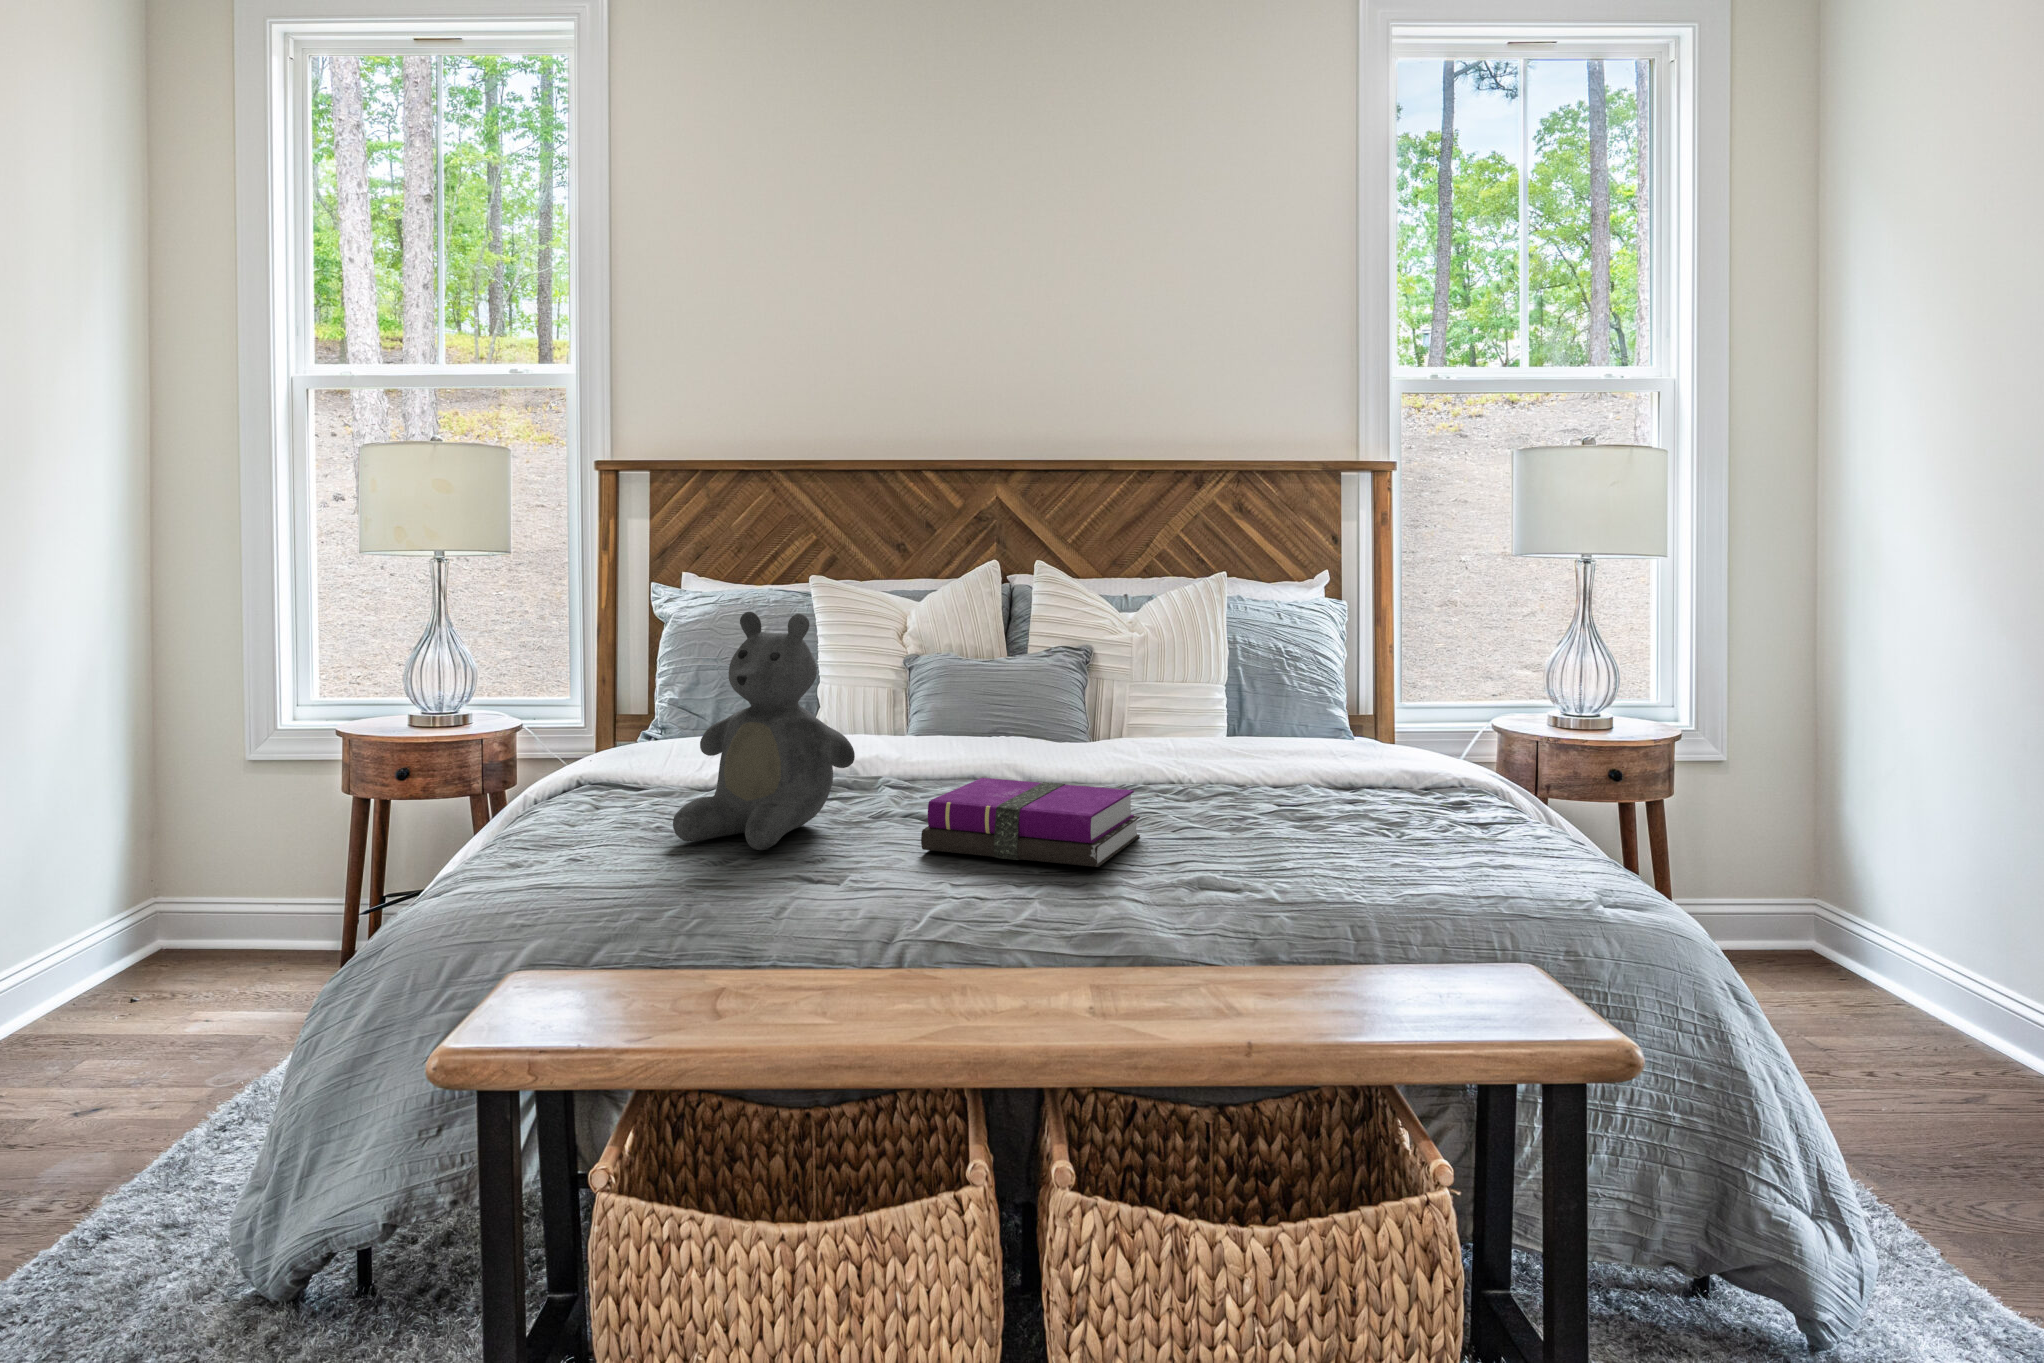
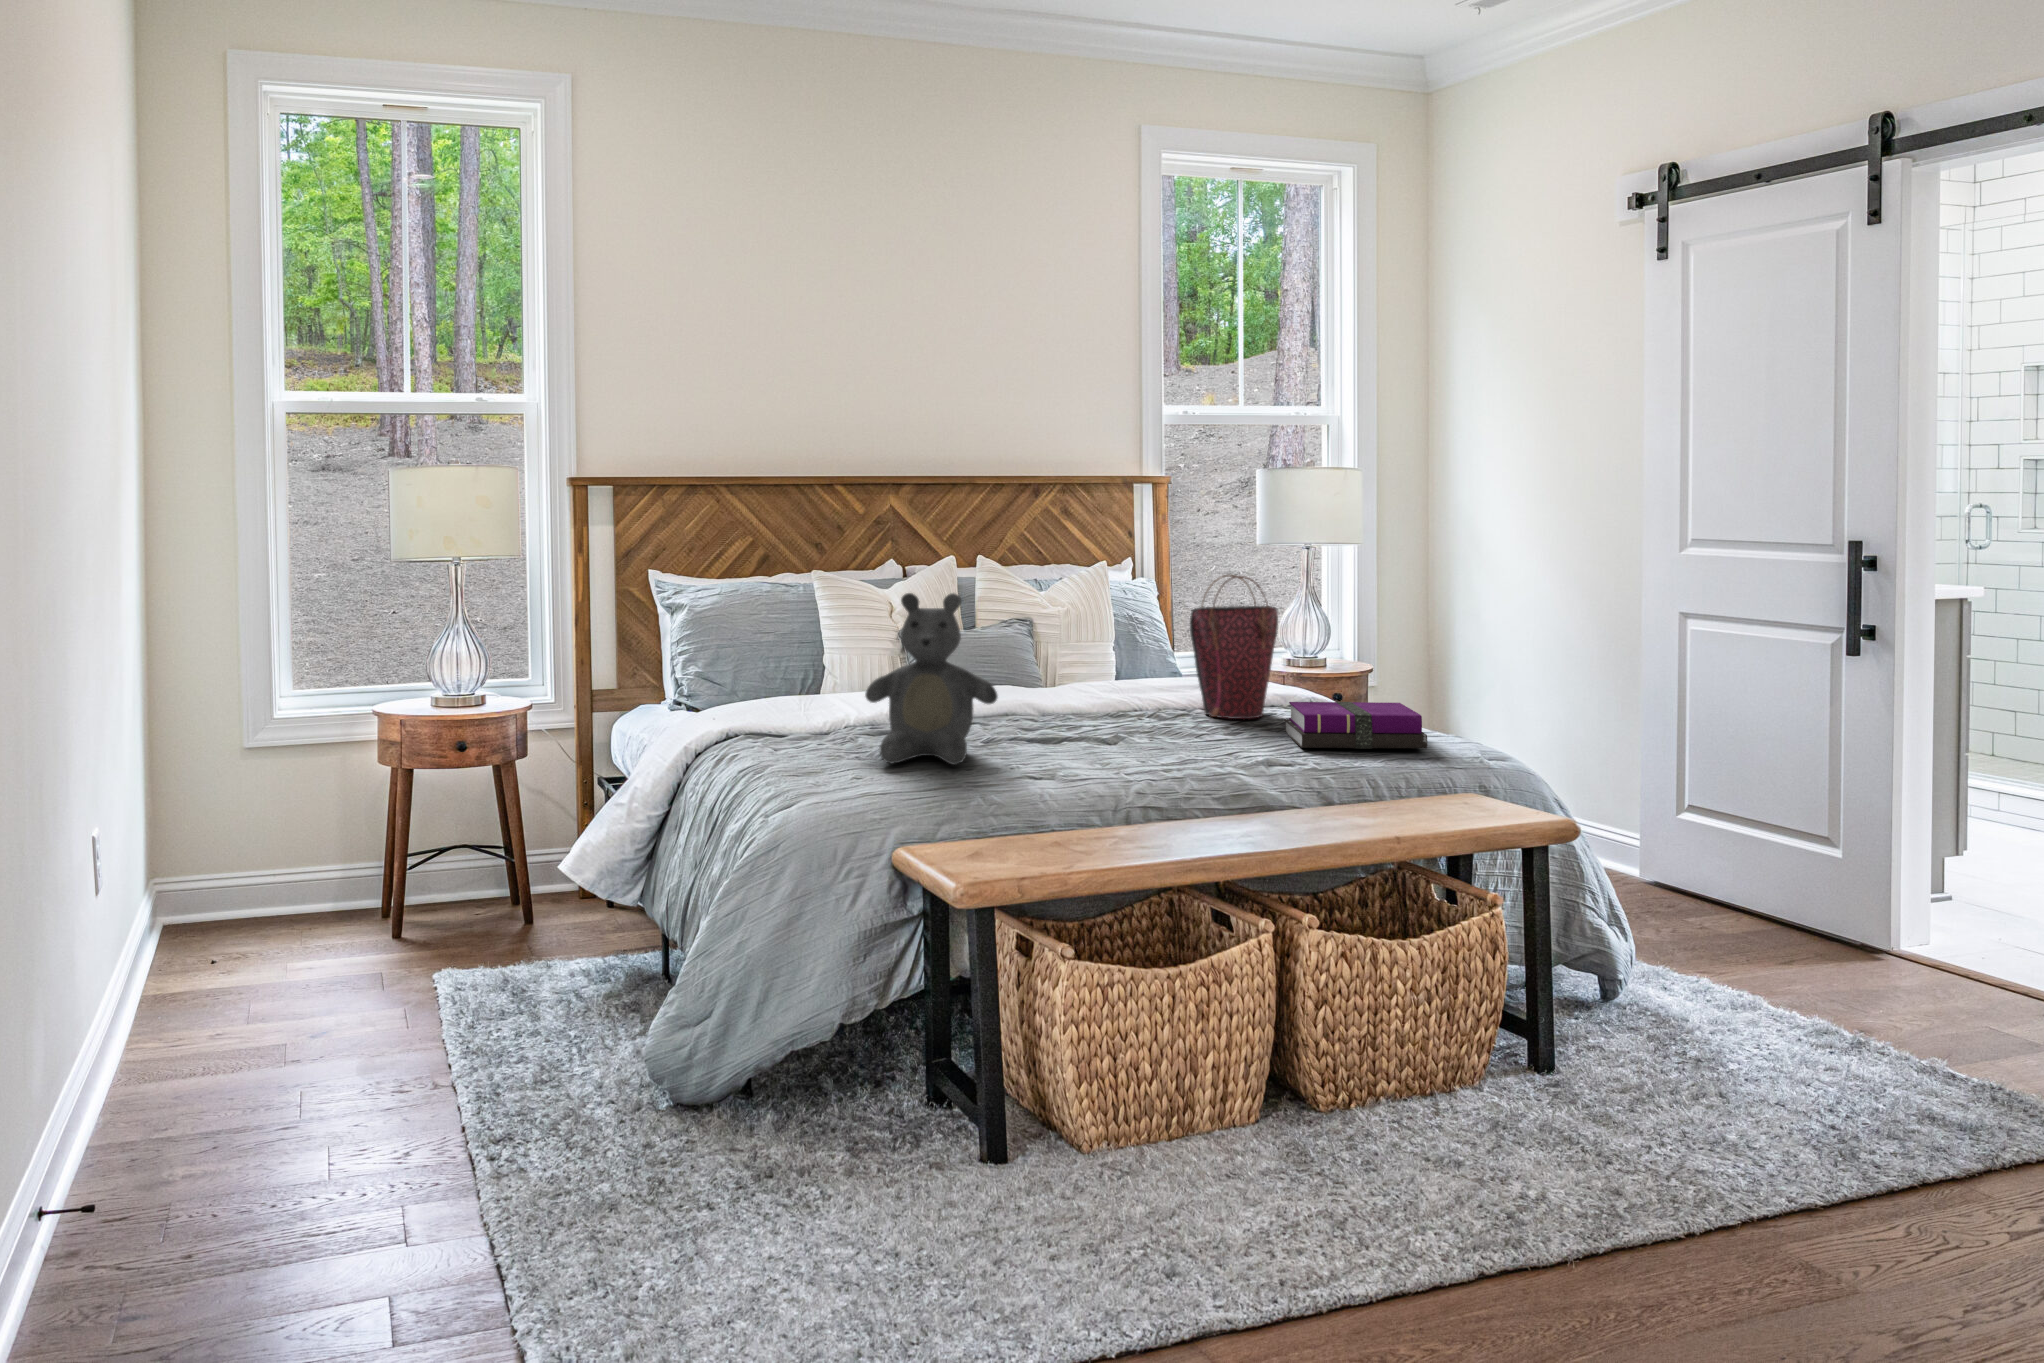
handbag: none [1220,595,1361,806] -> present [1190,574,1278,719]
notebook: present [921,778,1140,867] -> present [1284,702,1427,749]

